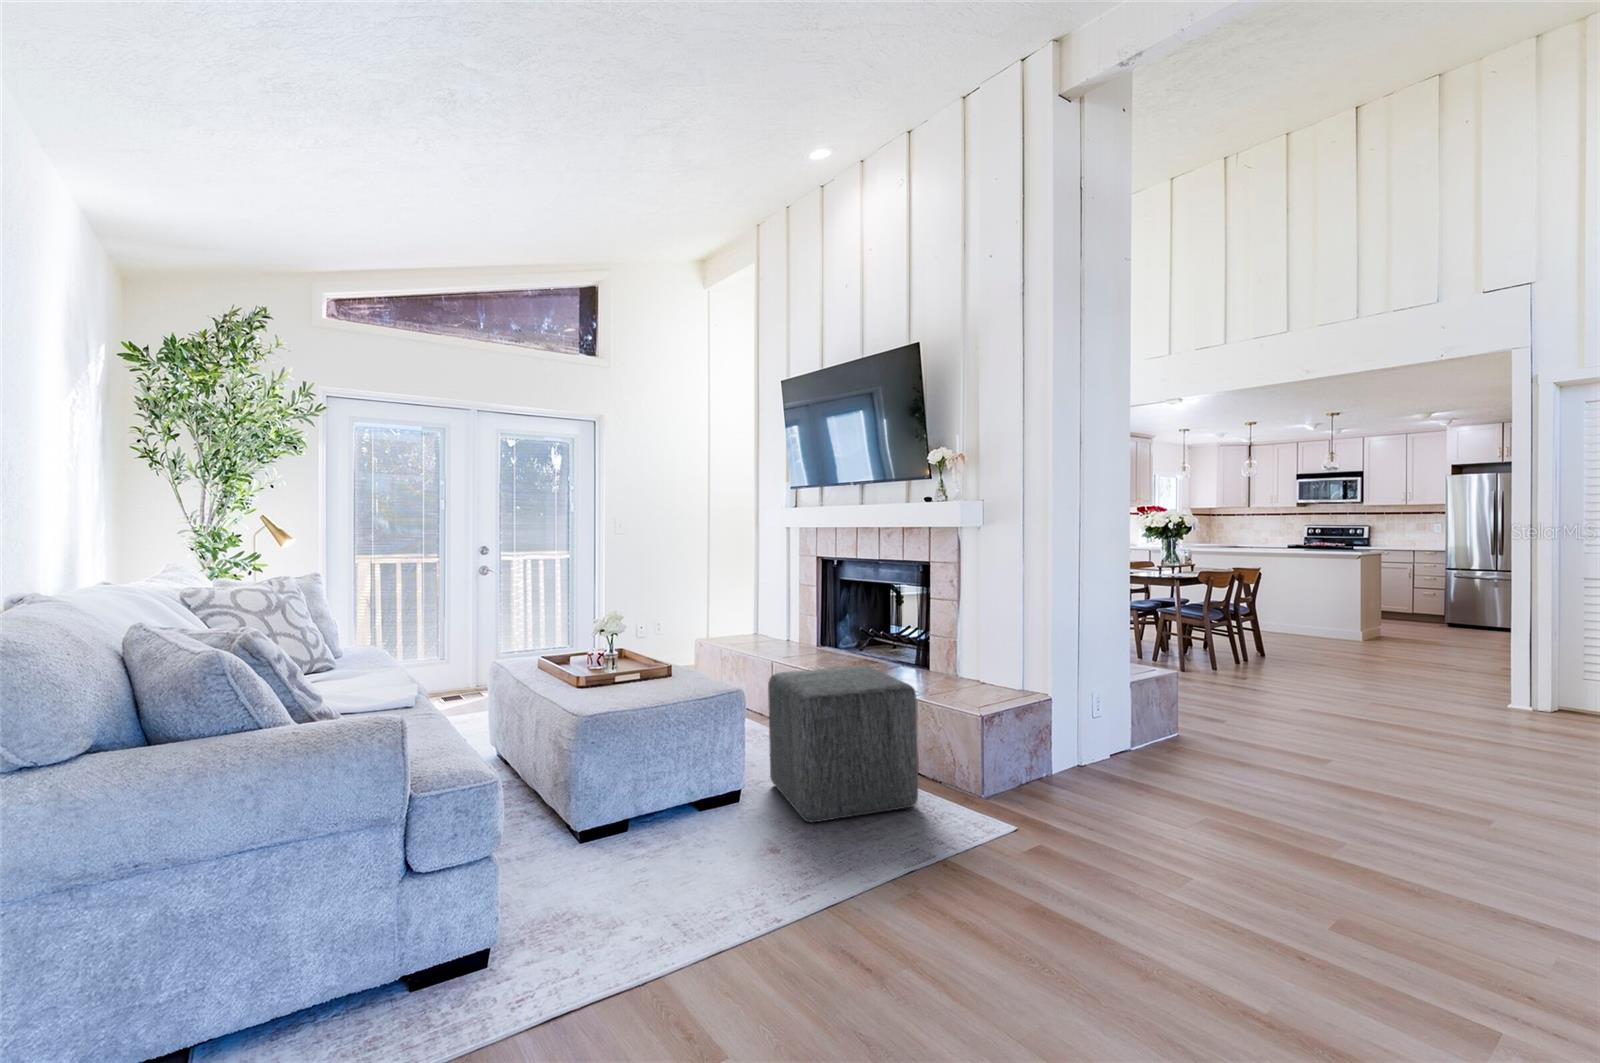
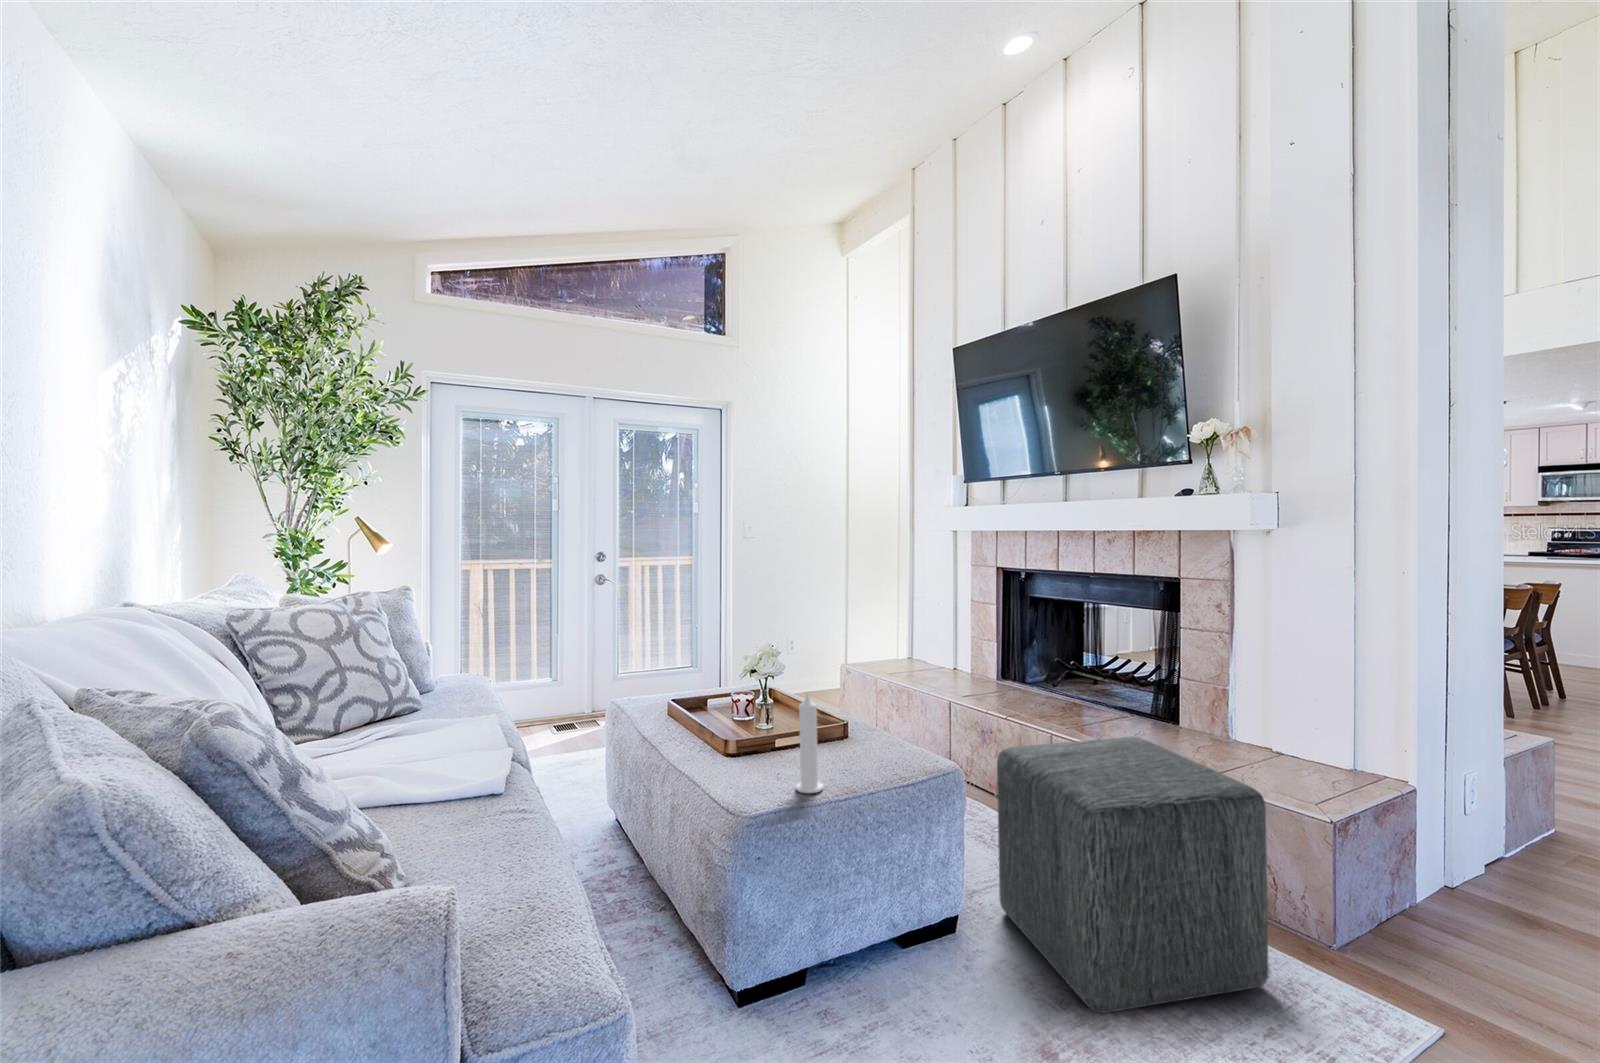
candle: none [624,633,643,699] -> present [796,693,823,793]

